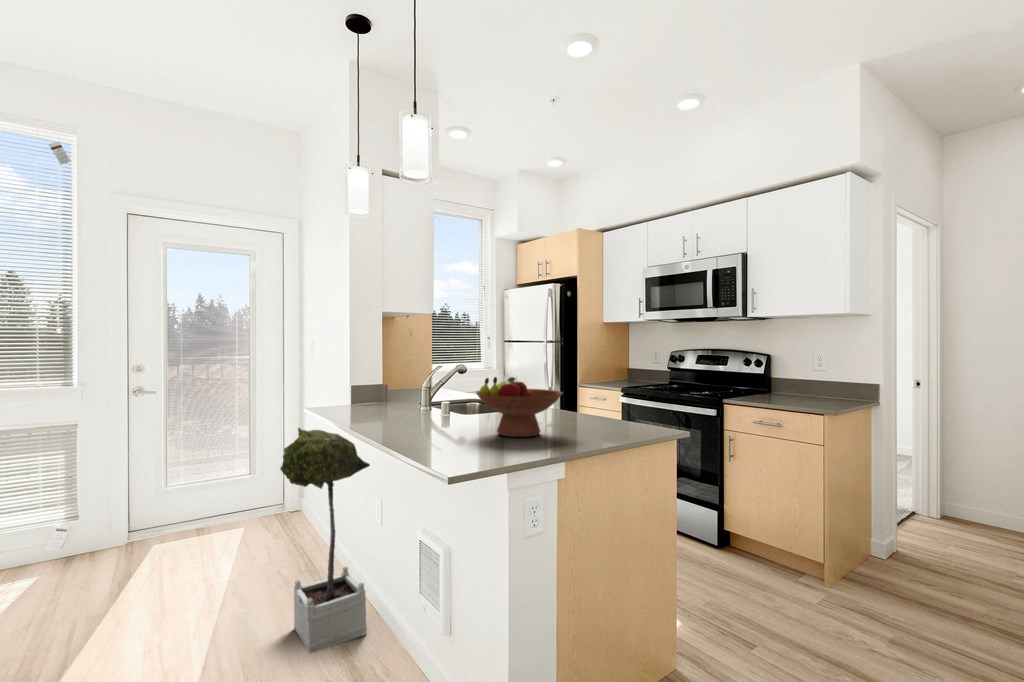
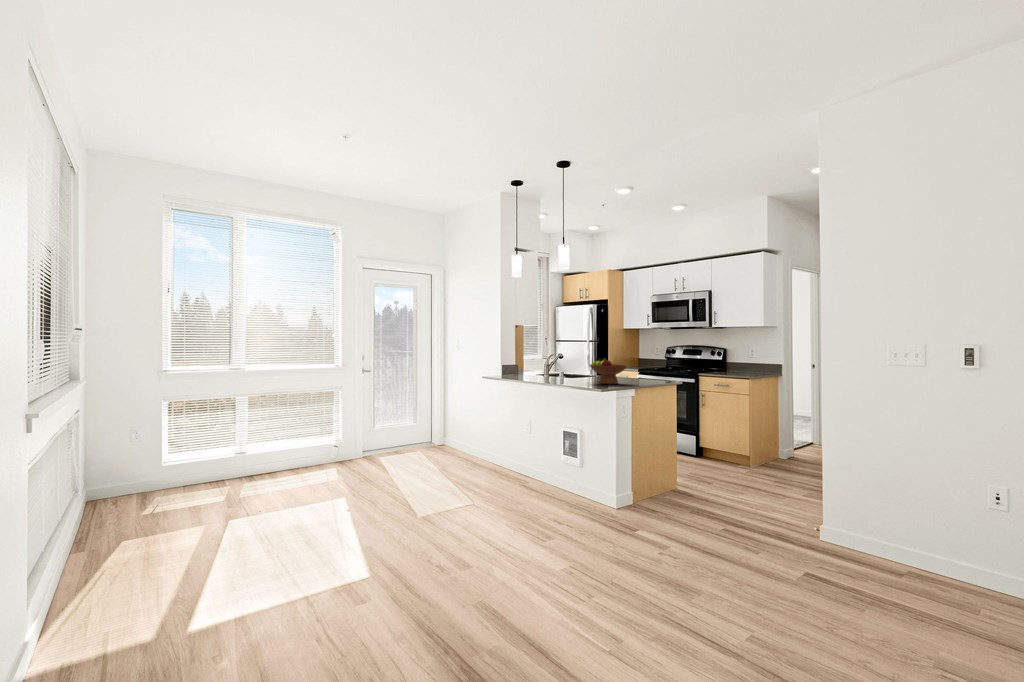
potted tree: present [280,428,370,653] -> none [490,384,531,486]

